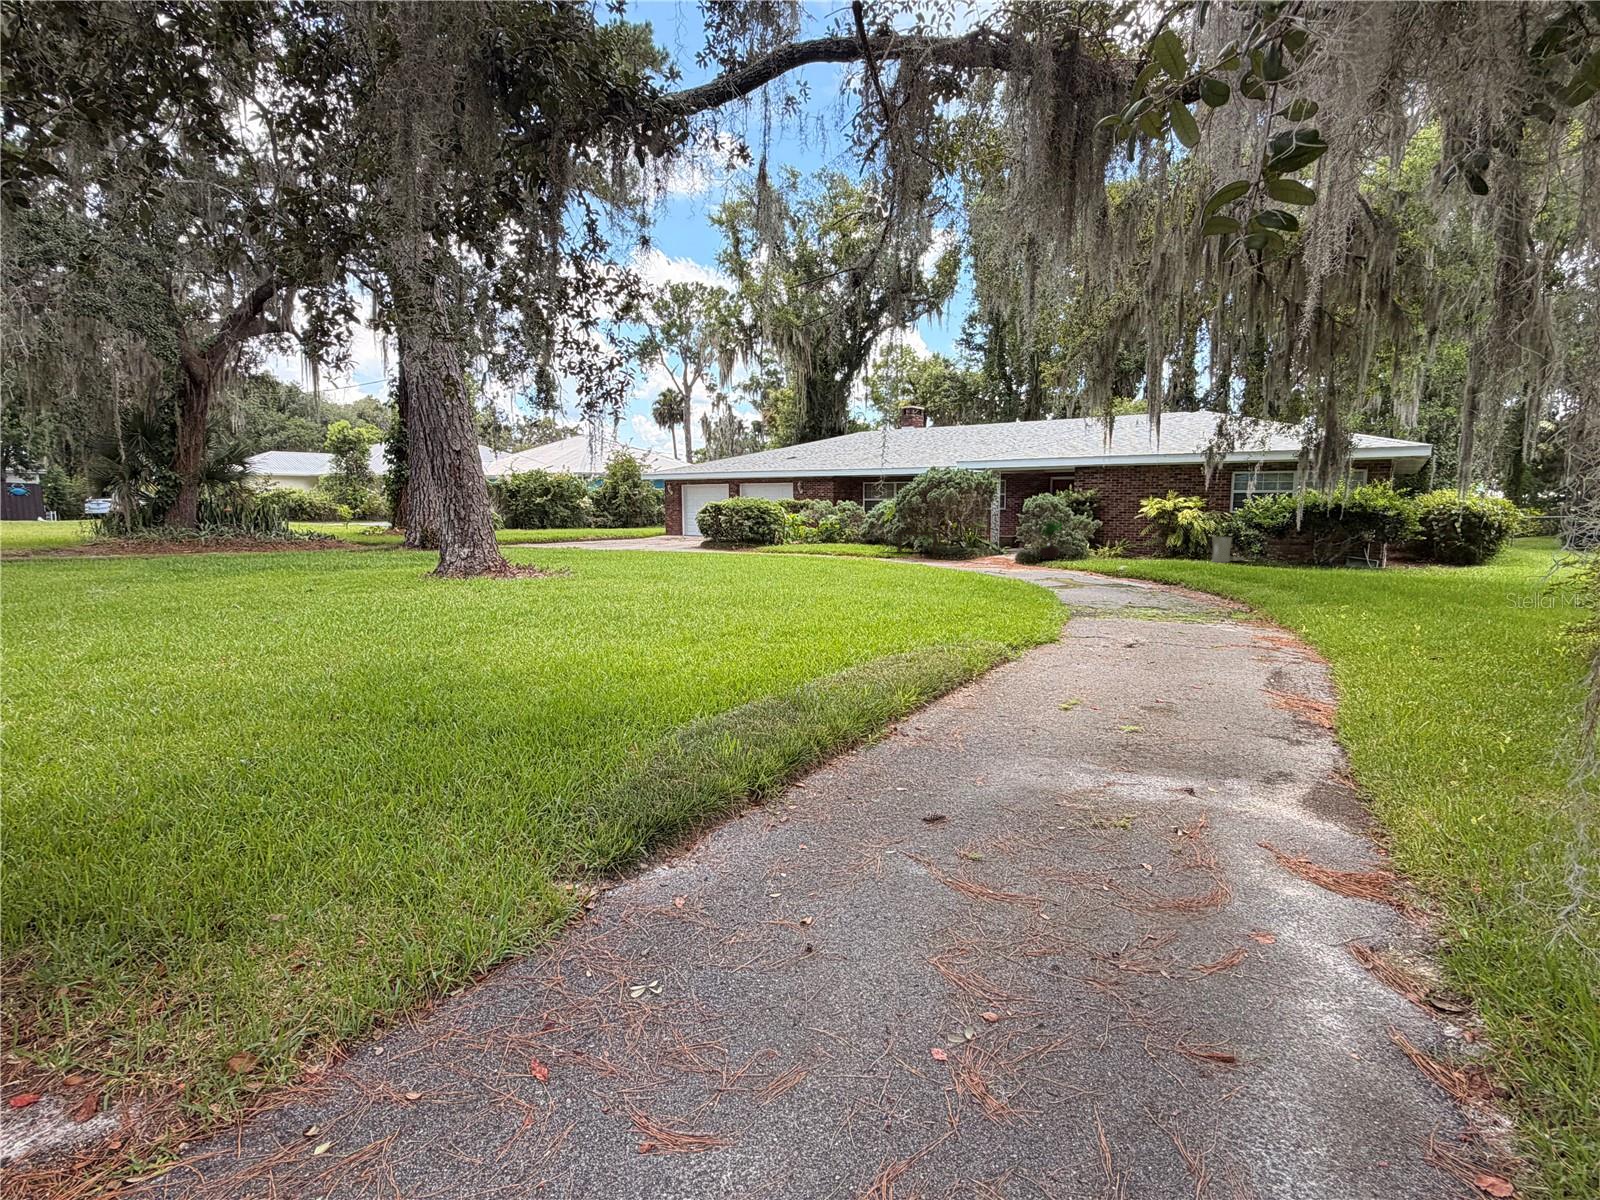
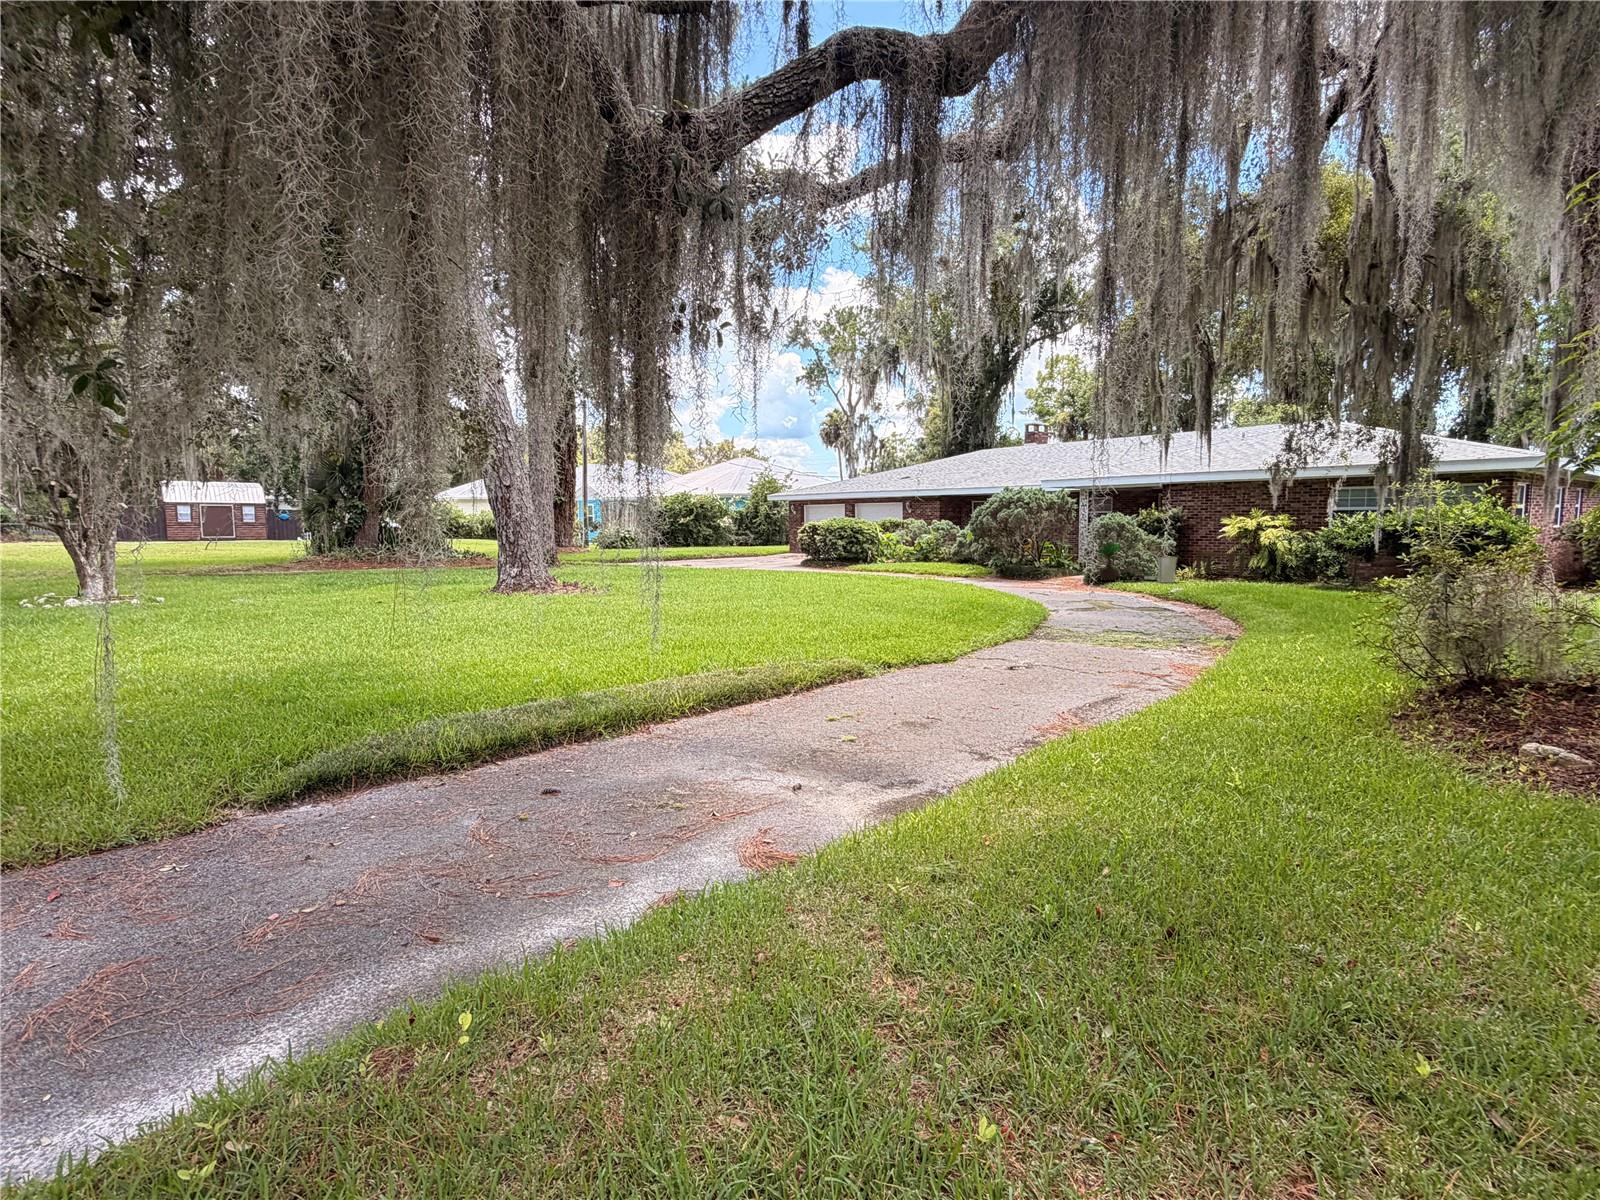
bench: present [897,531,937,553] -> present [1196,551,1246,578]
trash can: present [1212,537,1244,562] -> present [1145,556,1177,583]

